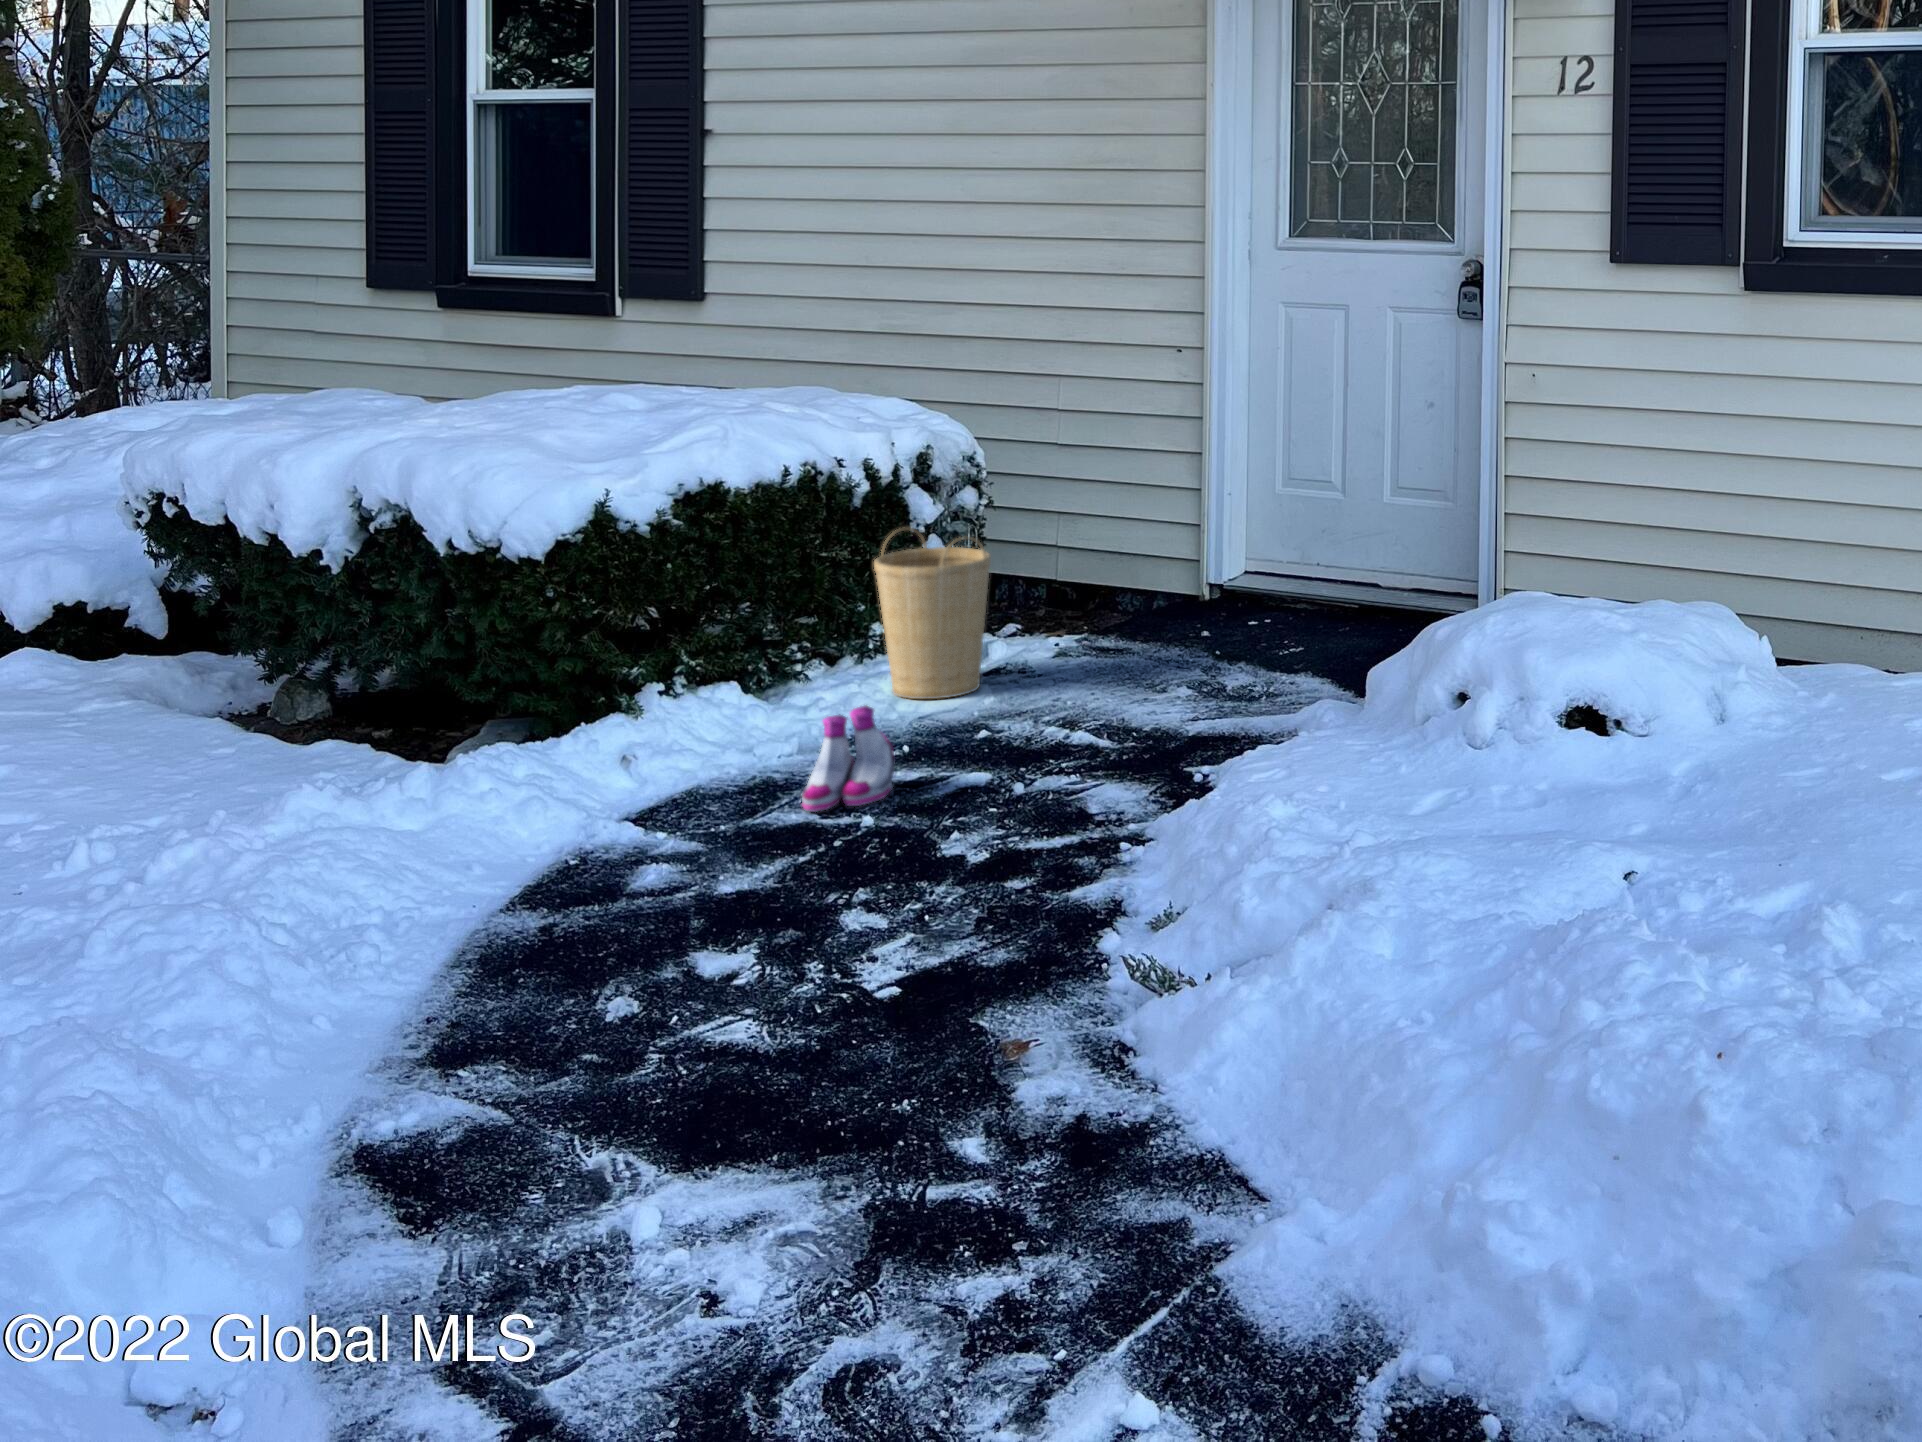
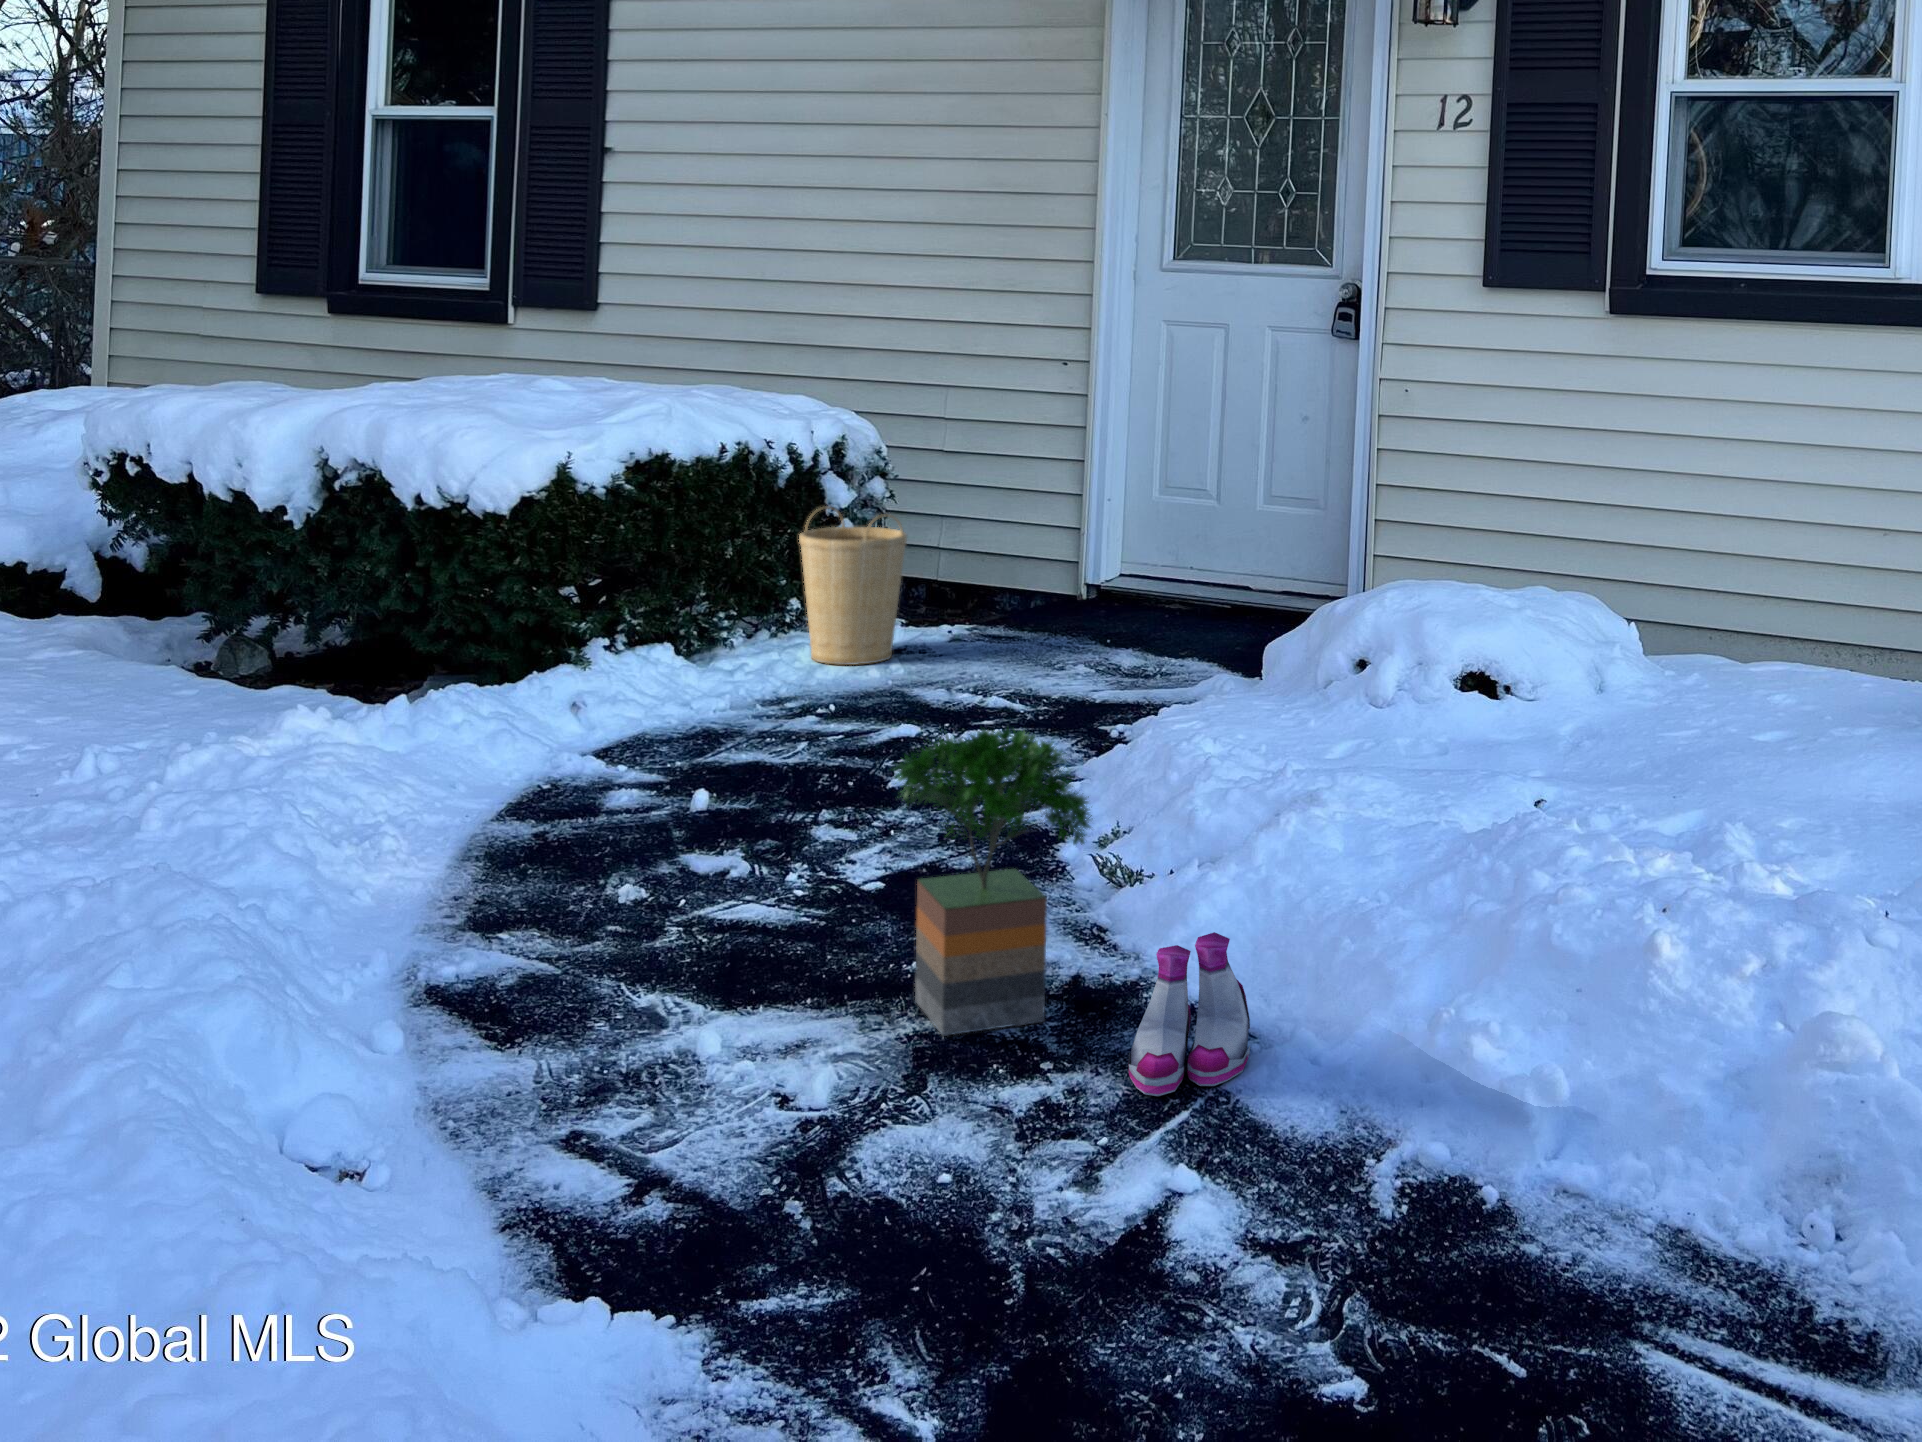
boots: present [802,706,895,812] -> present [1128,932,1250,1096]
potted tree: none [850,842,1084,1202] -> present [894,728,1092,1036]

